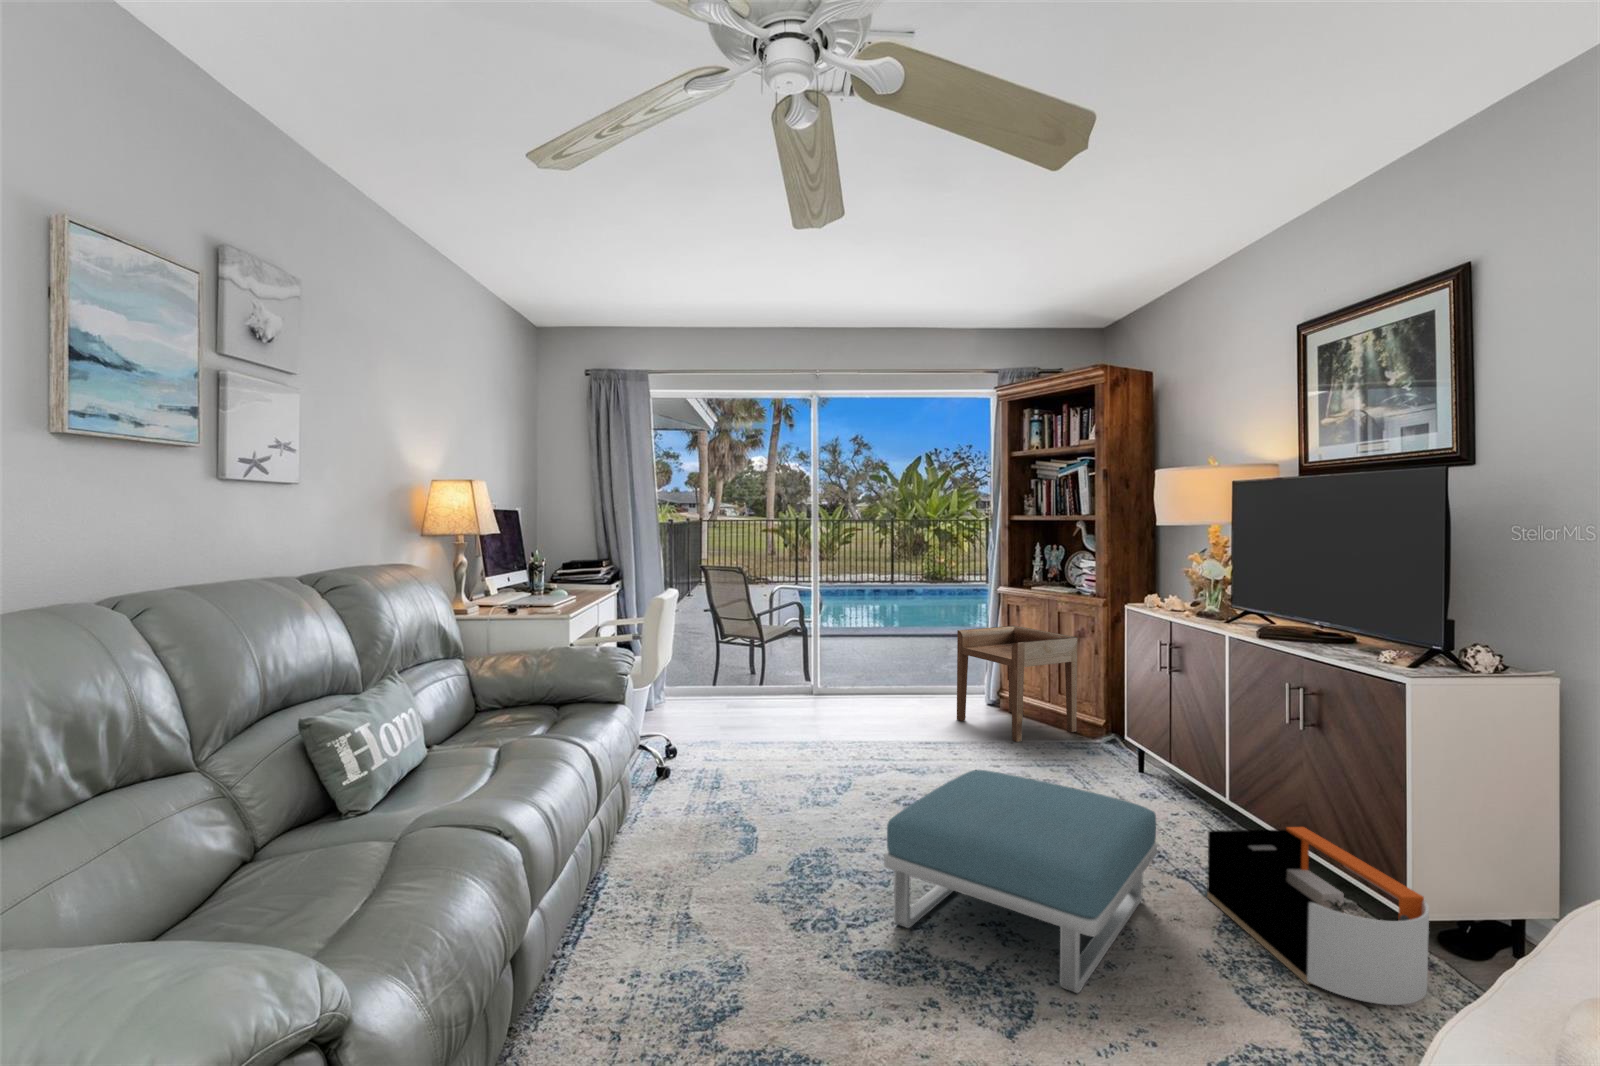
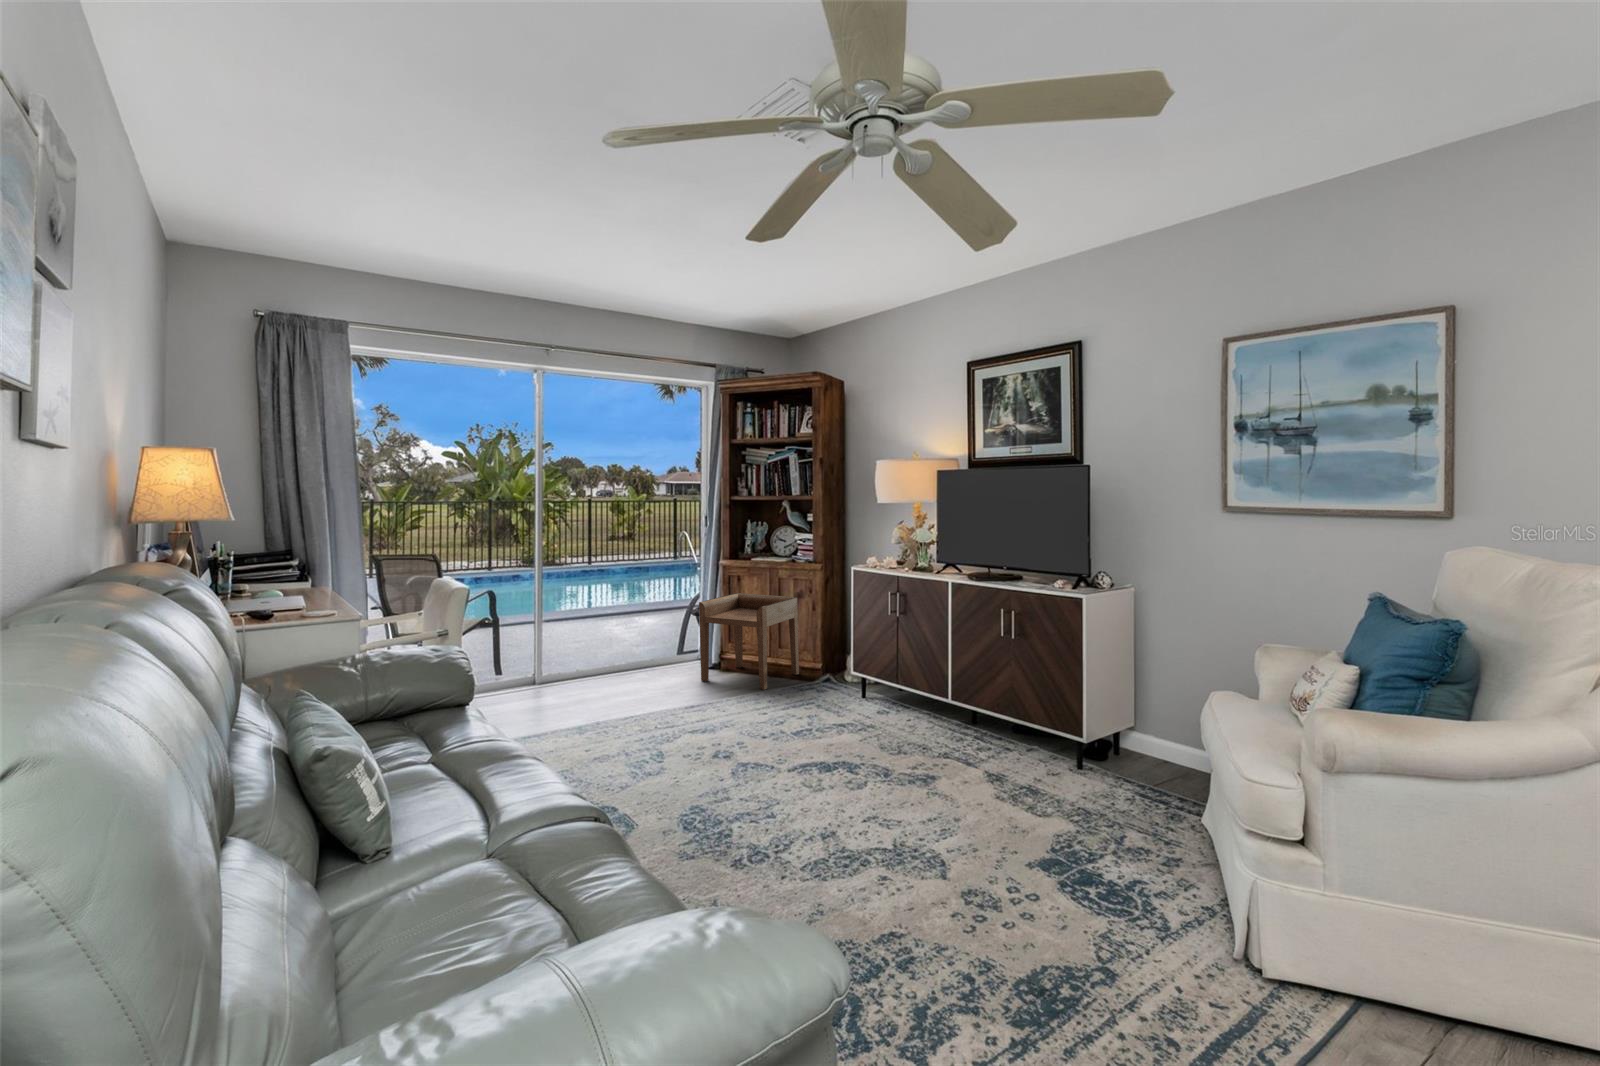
footstool: present [884,770,1157,993] -> none [796,709,966,842]
storage bin: present [1207,827,1429,1005] -> none [971,705,1106,798]

